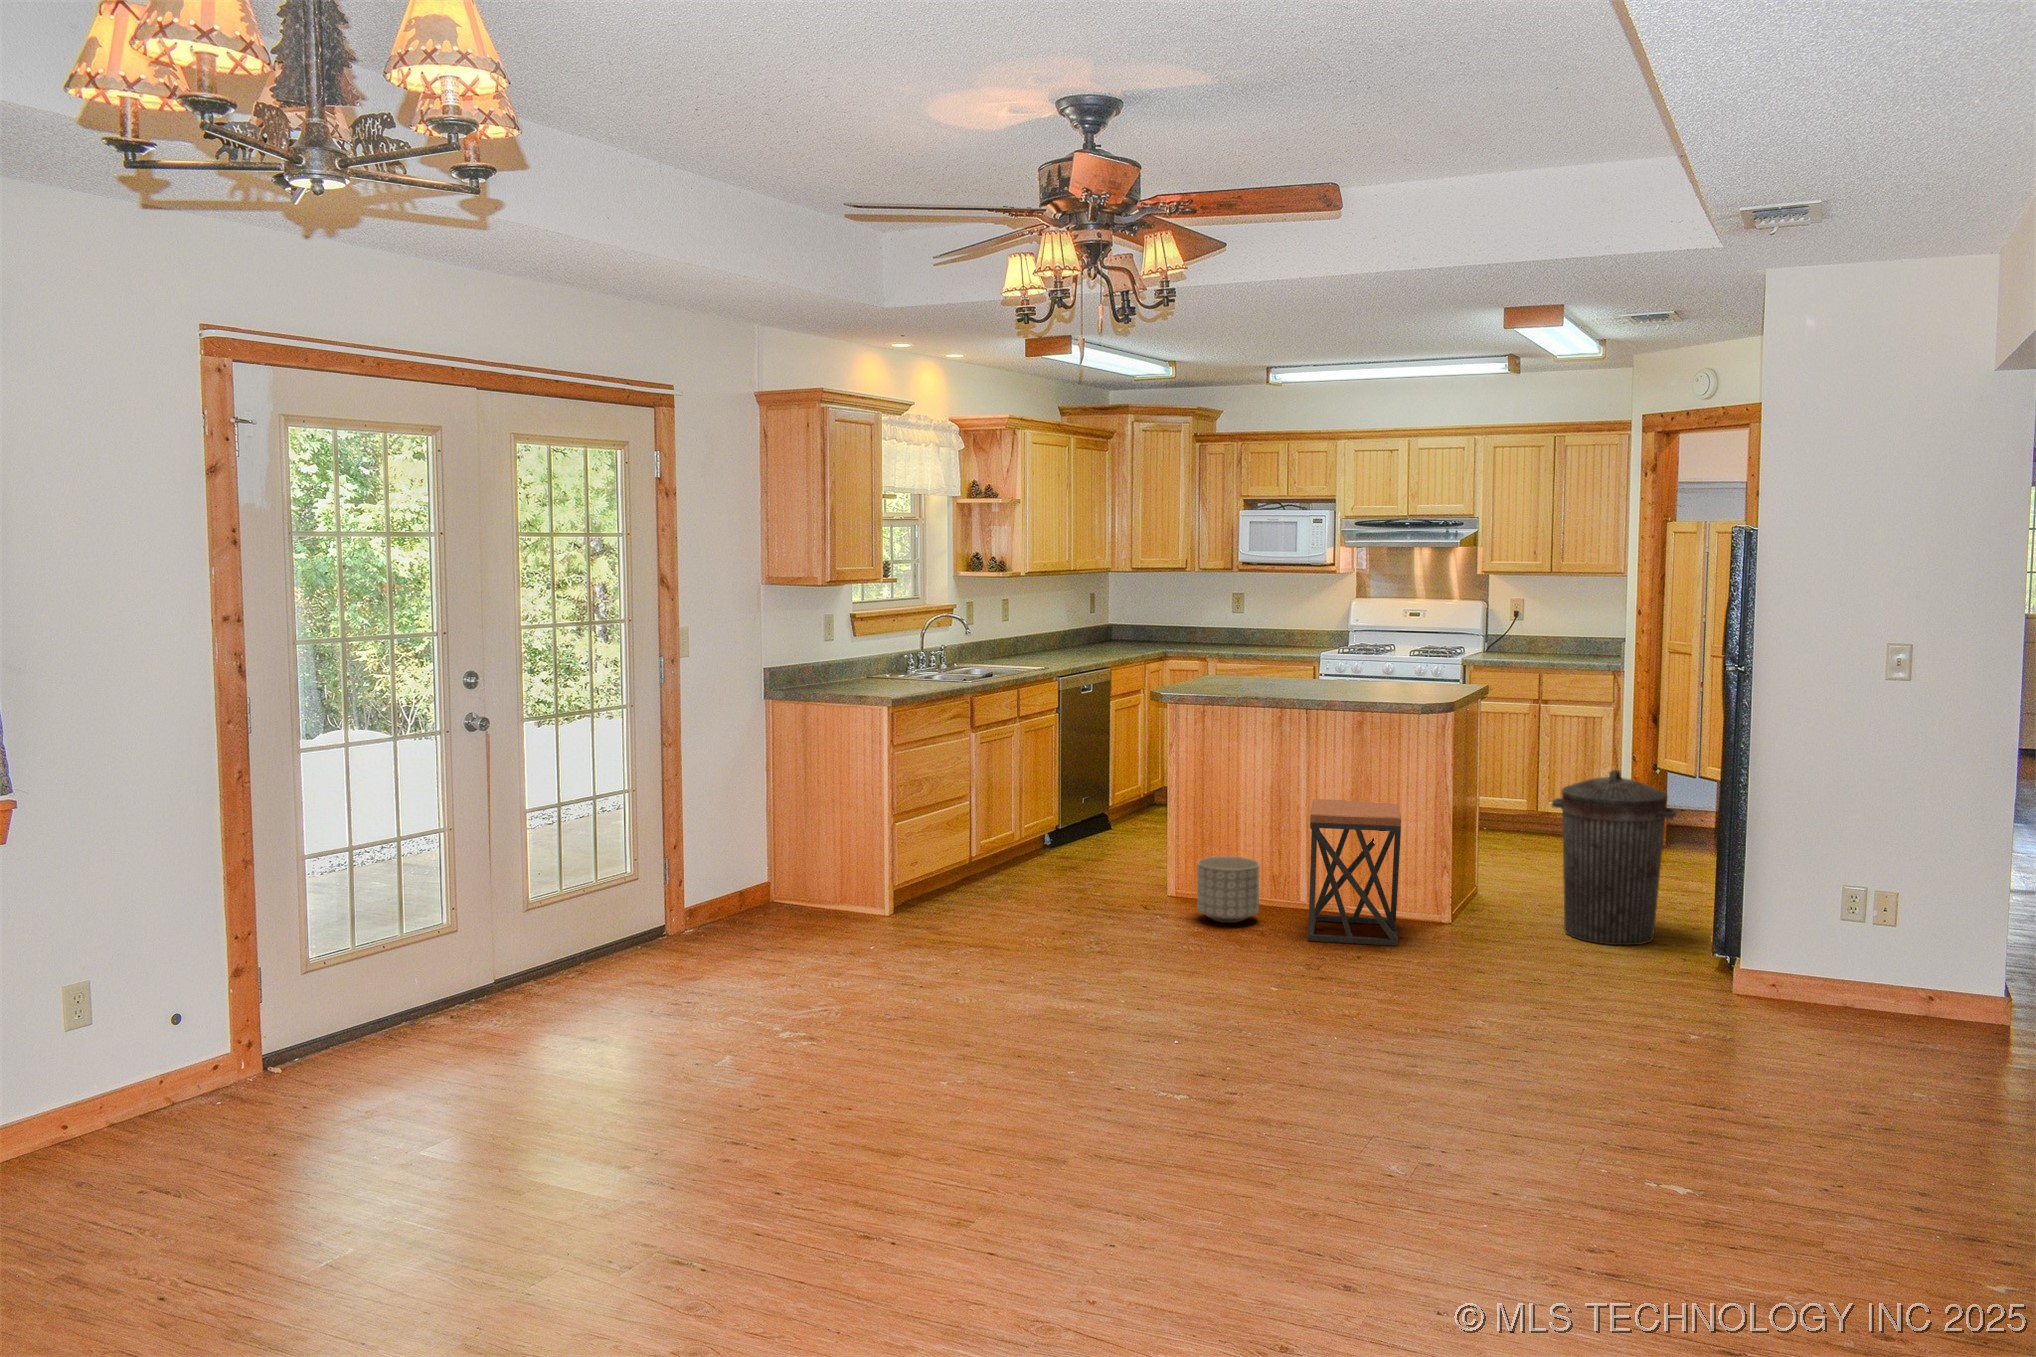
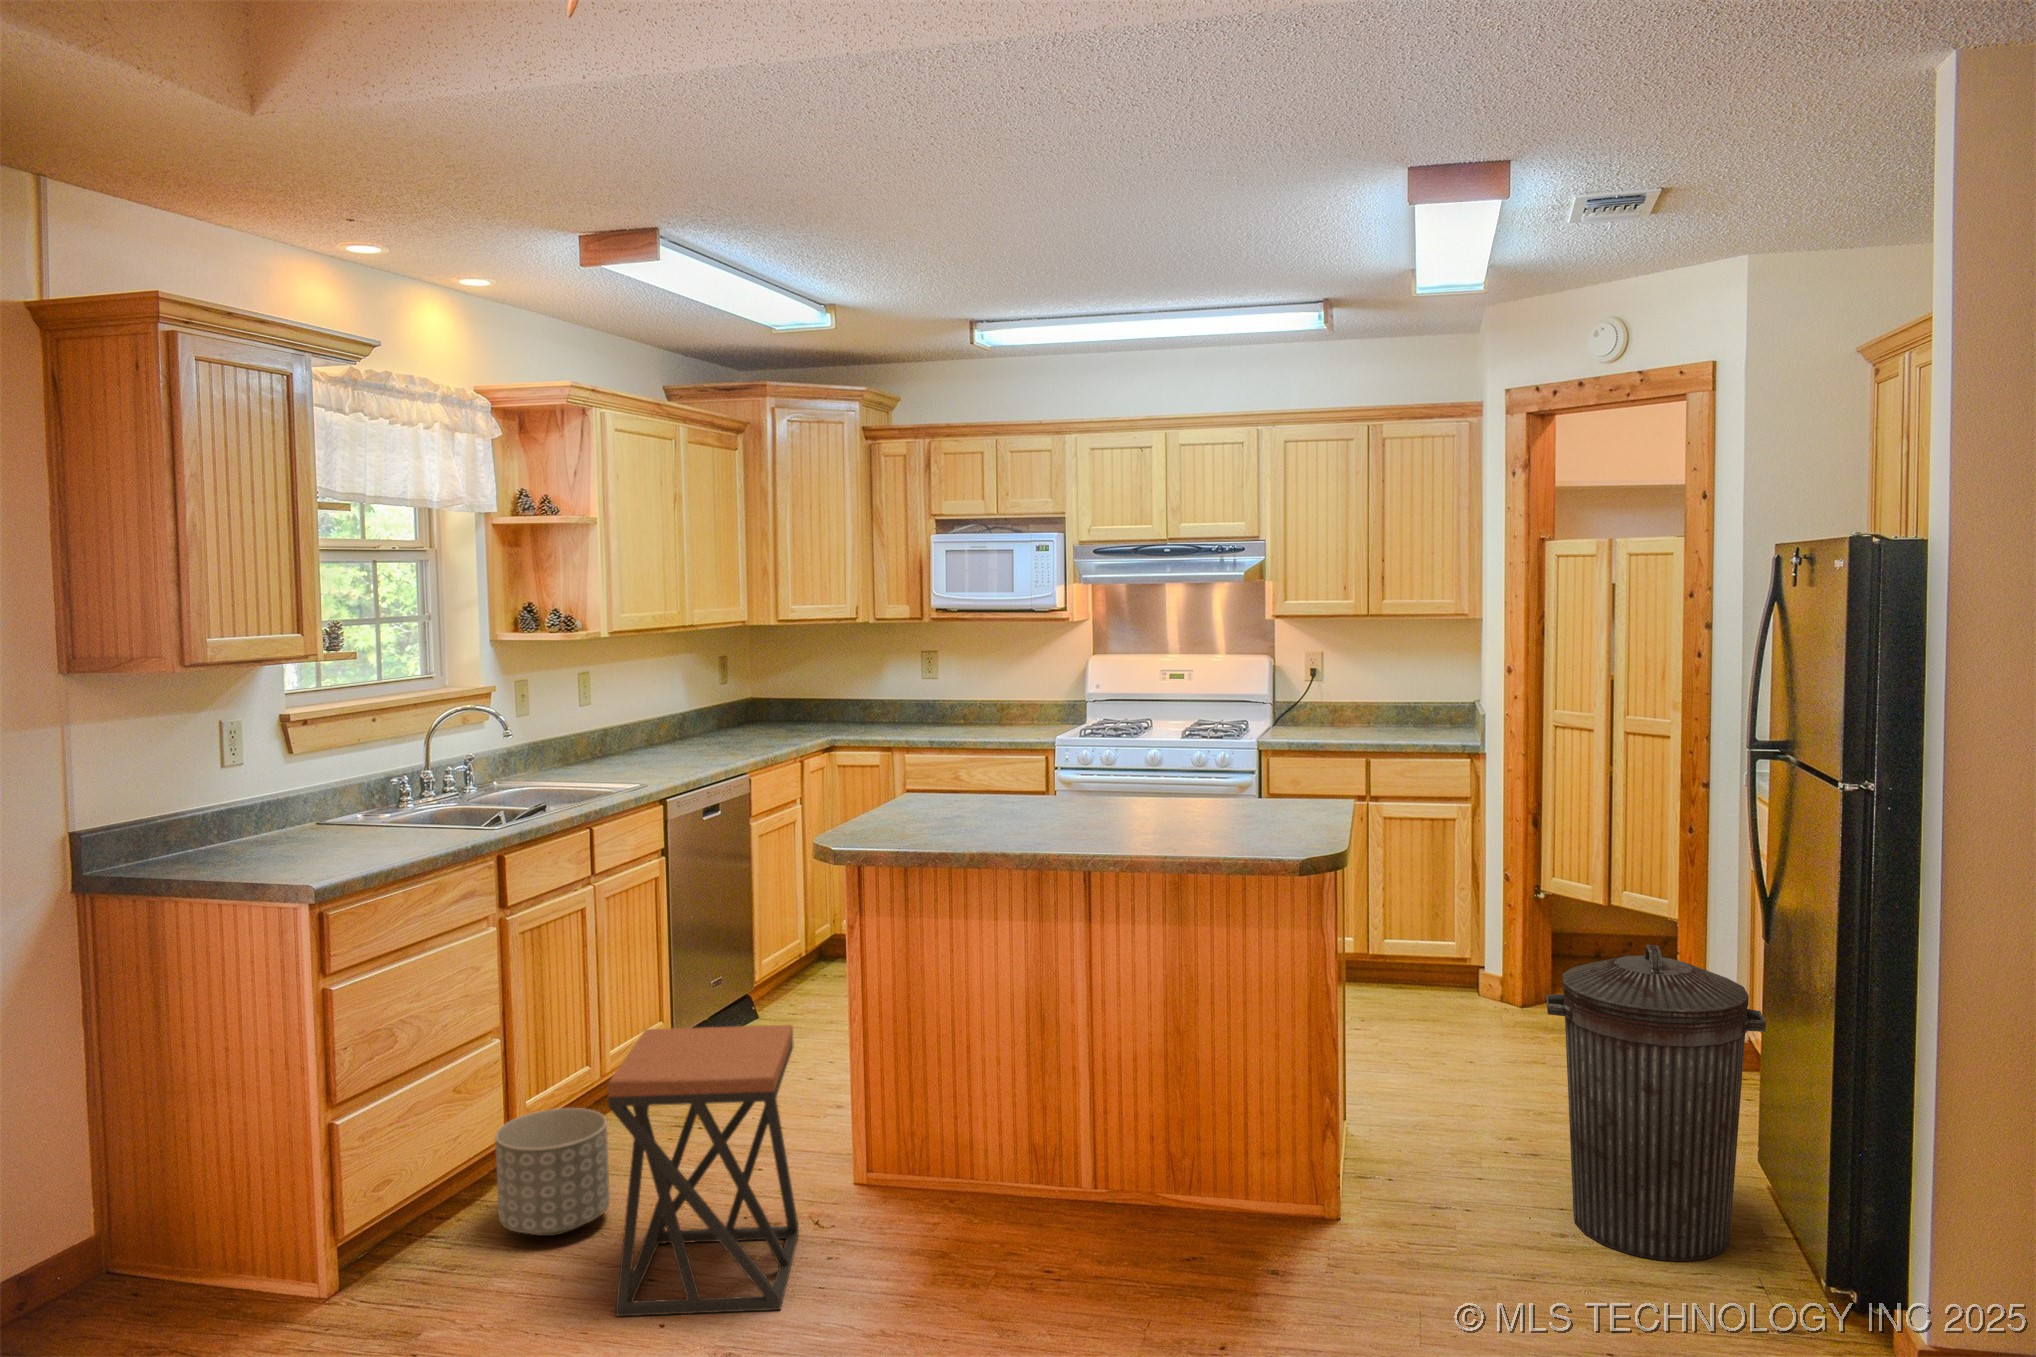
stool: present [1308,799,1401,946] -> present [608,1025,799,1316]
planter: present [1197,856,1259,923] -> present [495,1108,610,1236]

